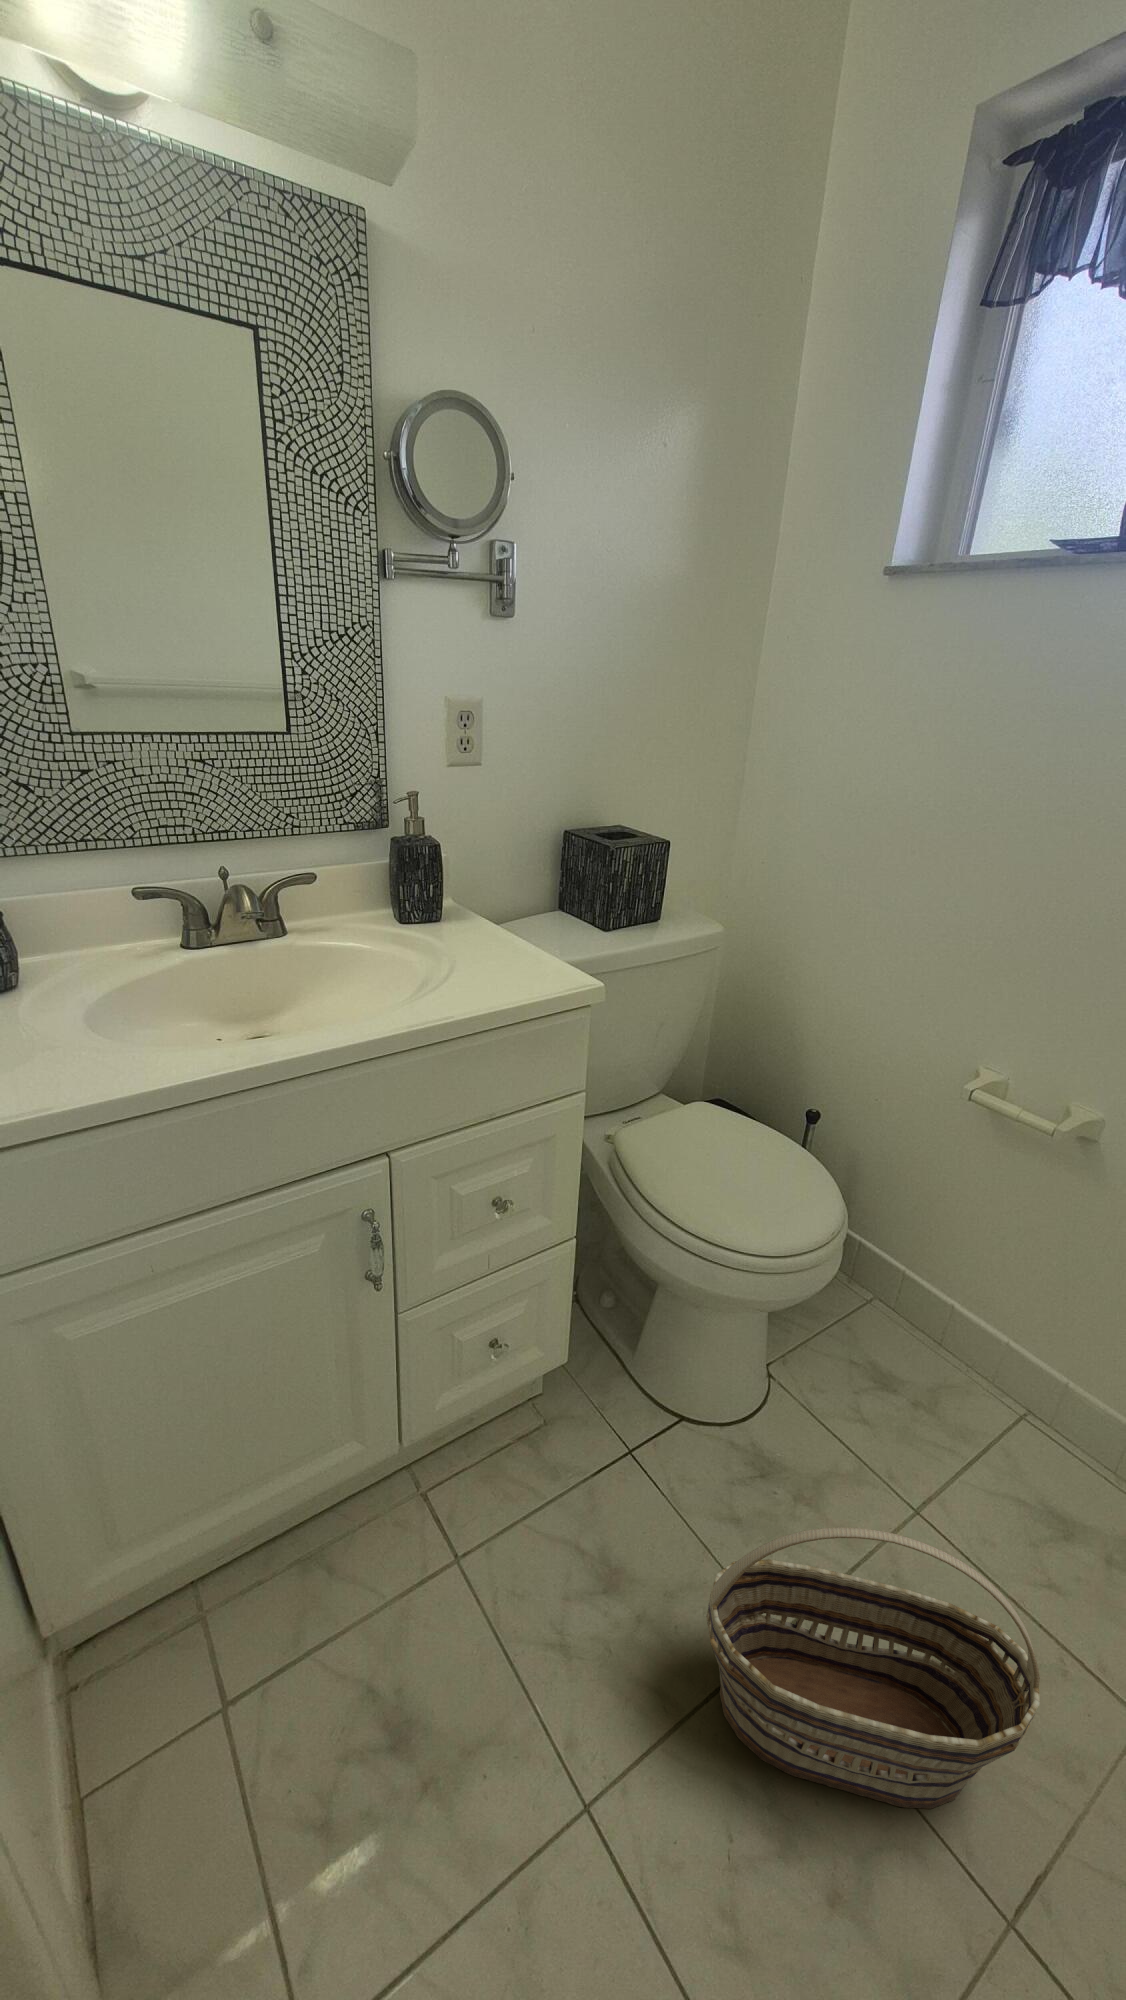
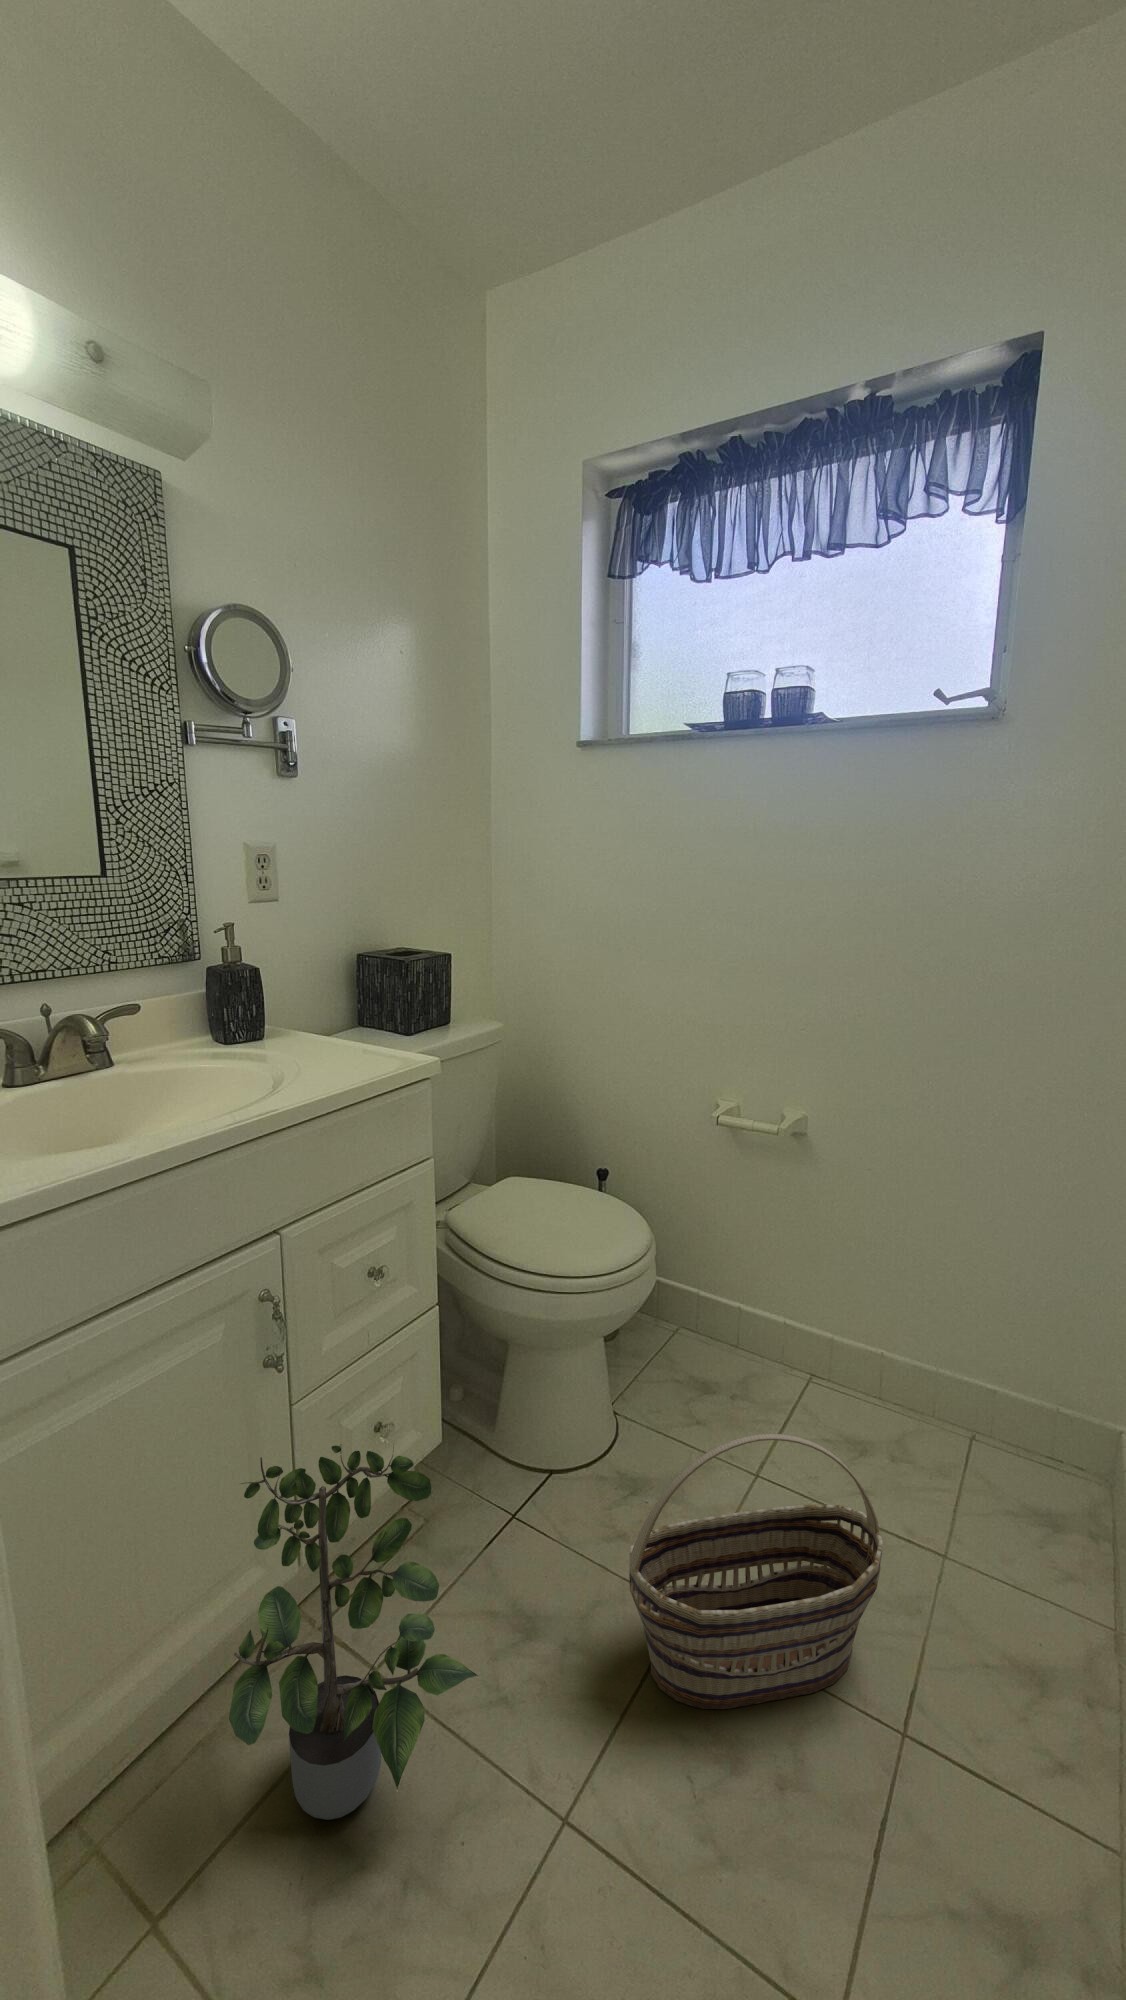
potted plant: none [285,1385,517,1727] -> present [229,1445,478,1820]

